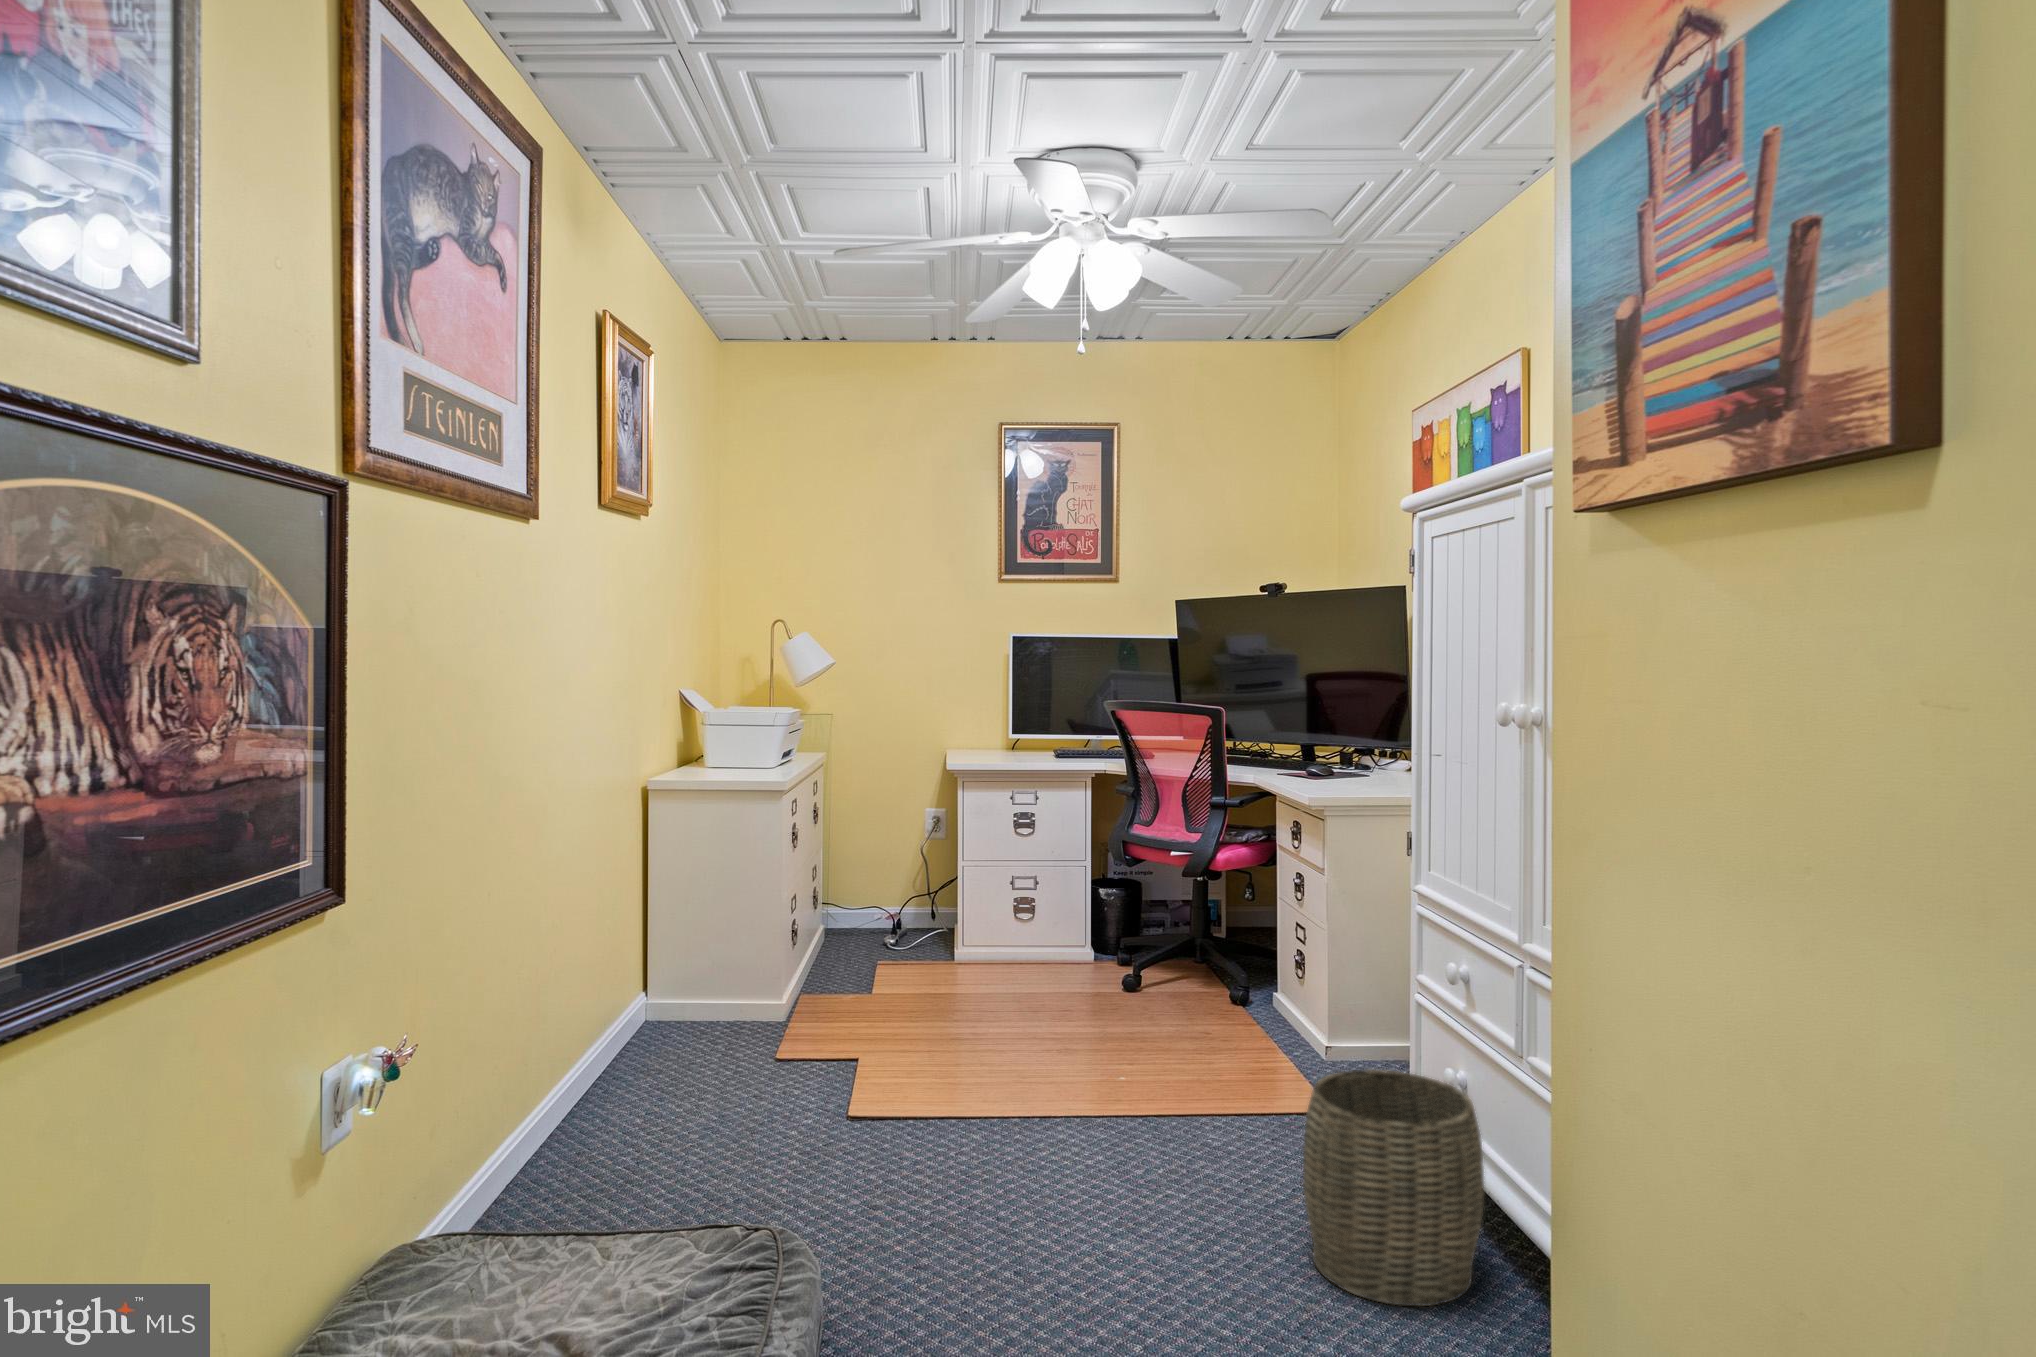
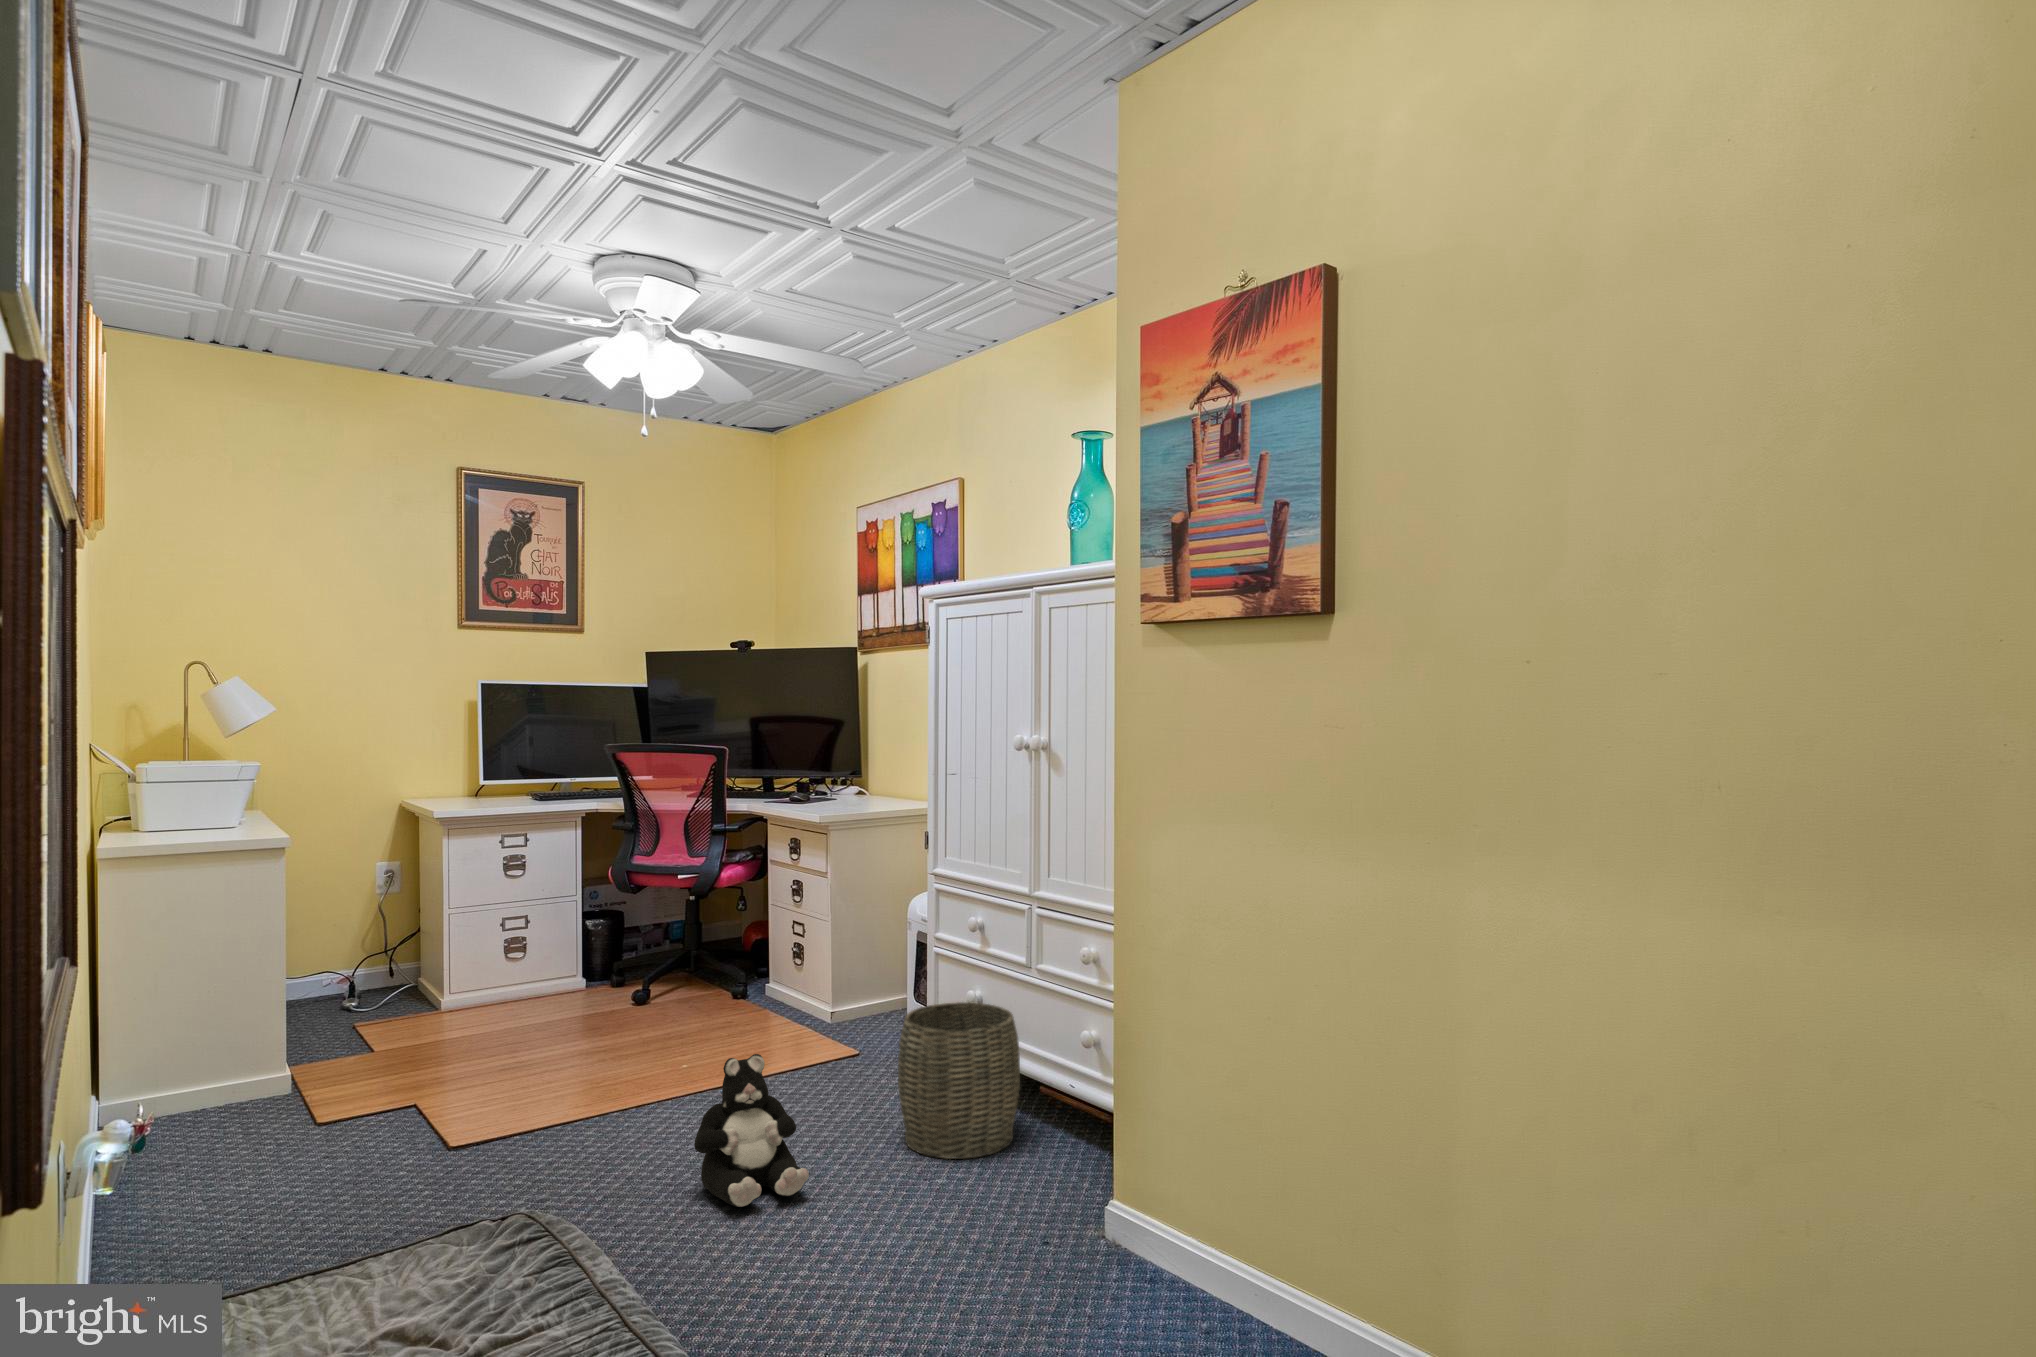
plush toy: none [1020,1093,1149,1289] -> present [694,1054,809,1207]

